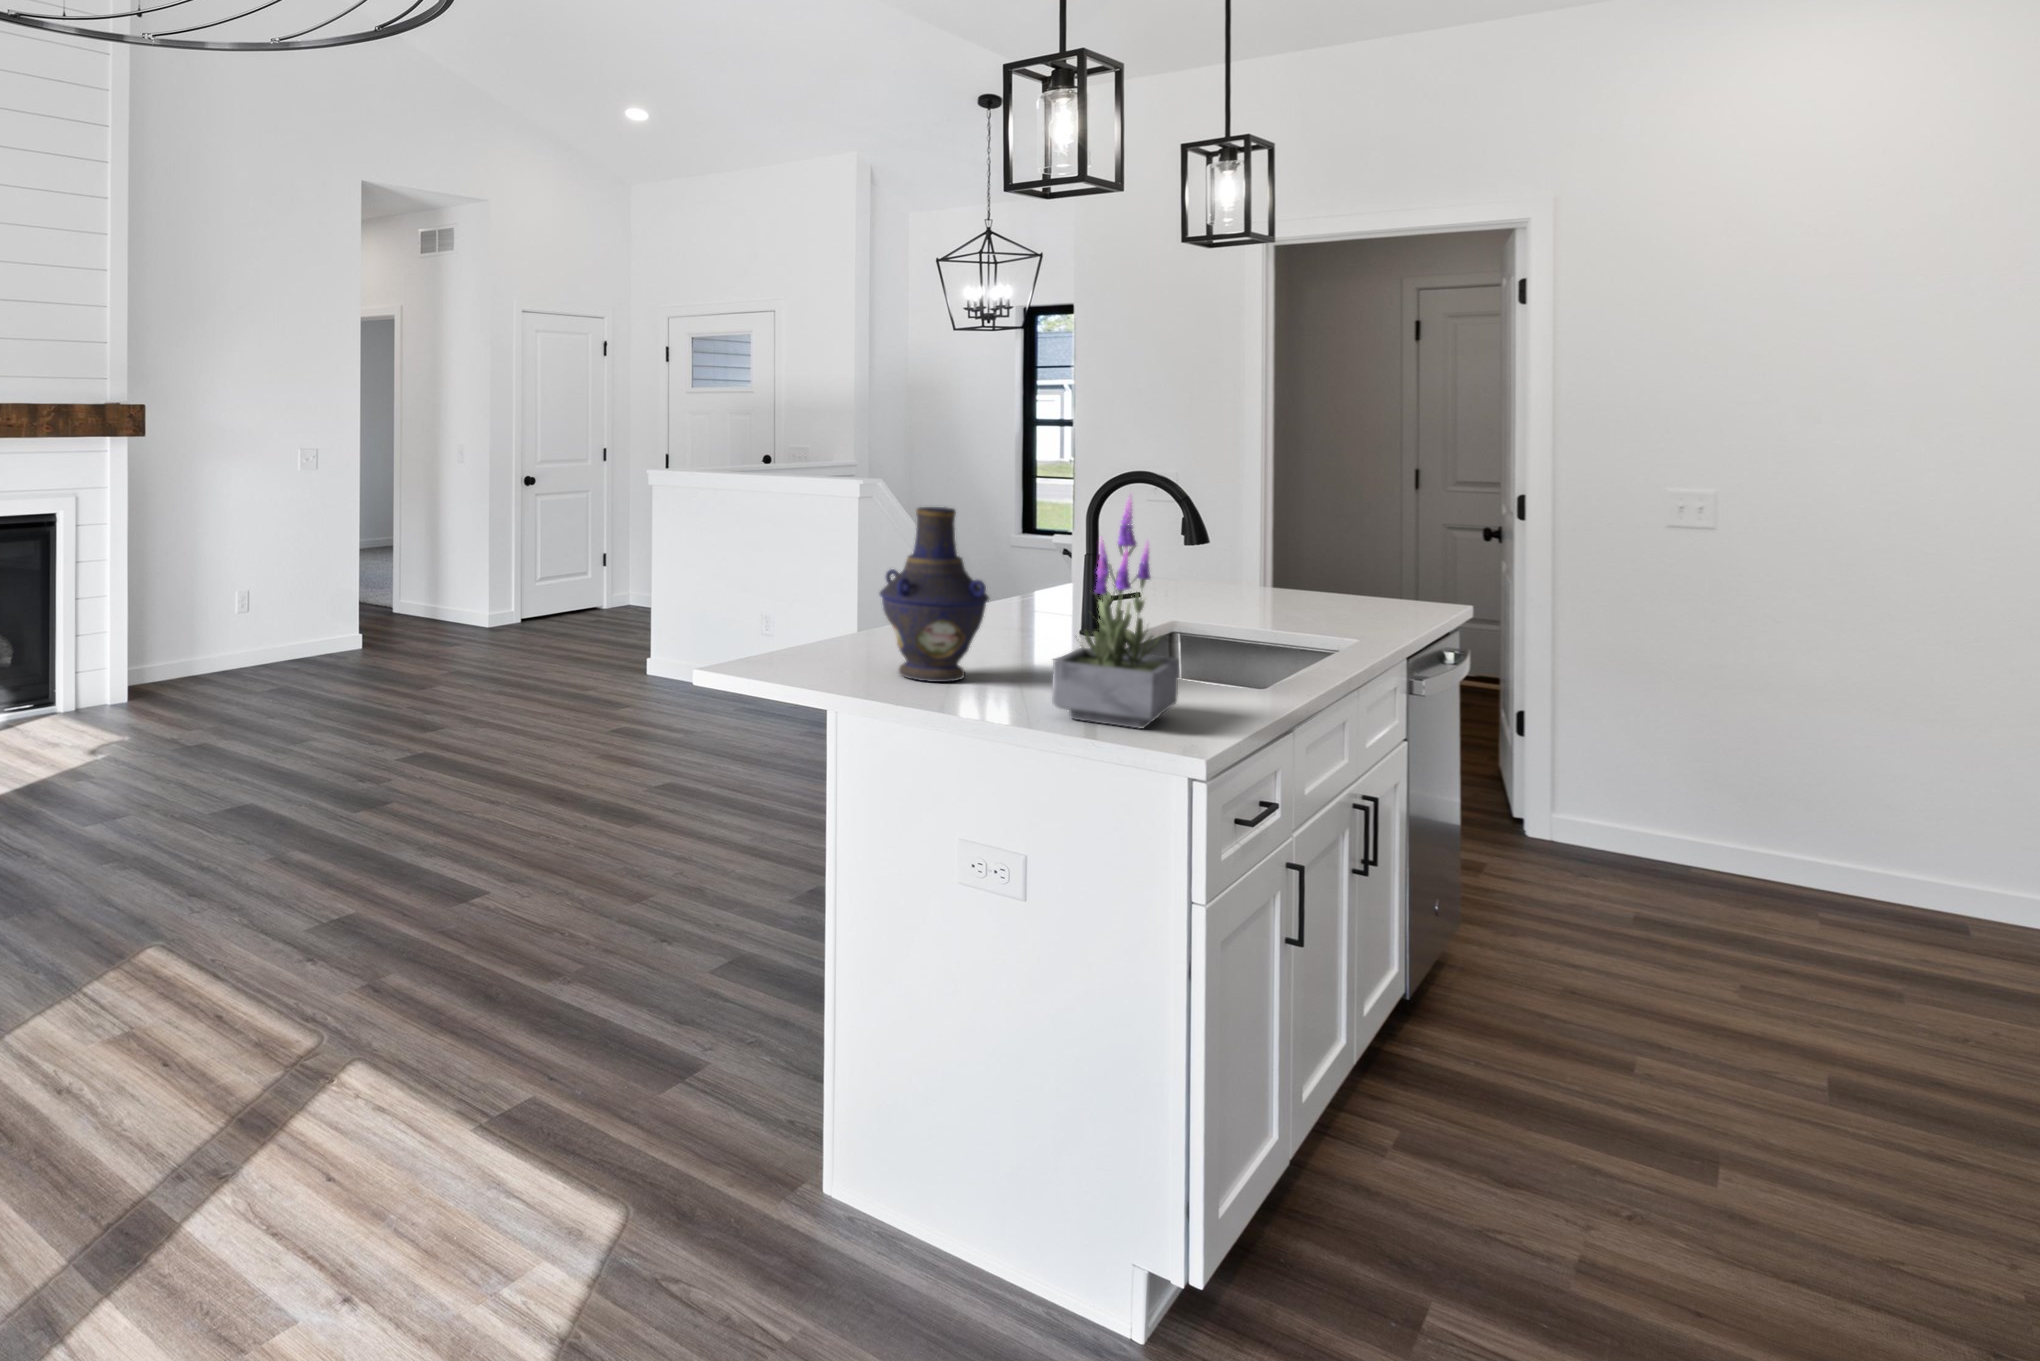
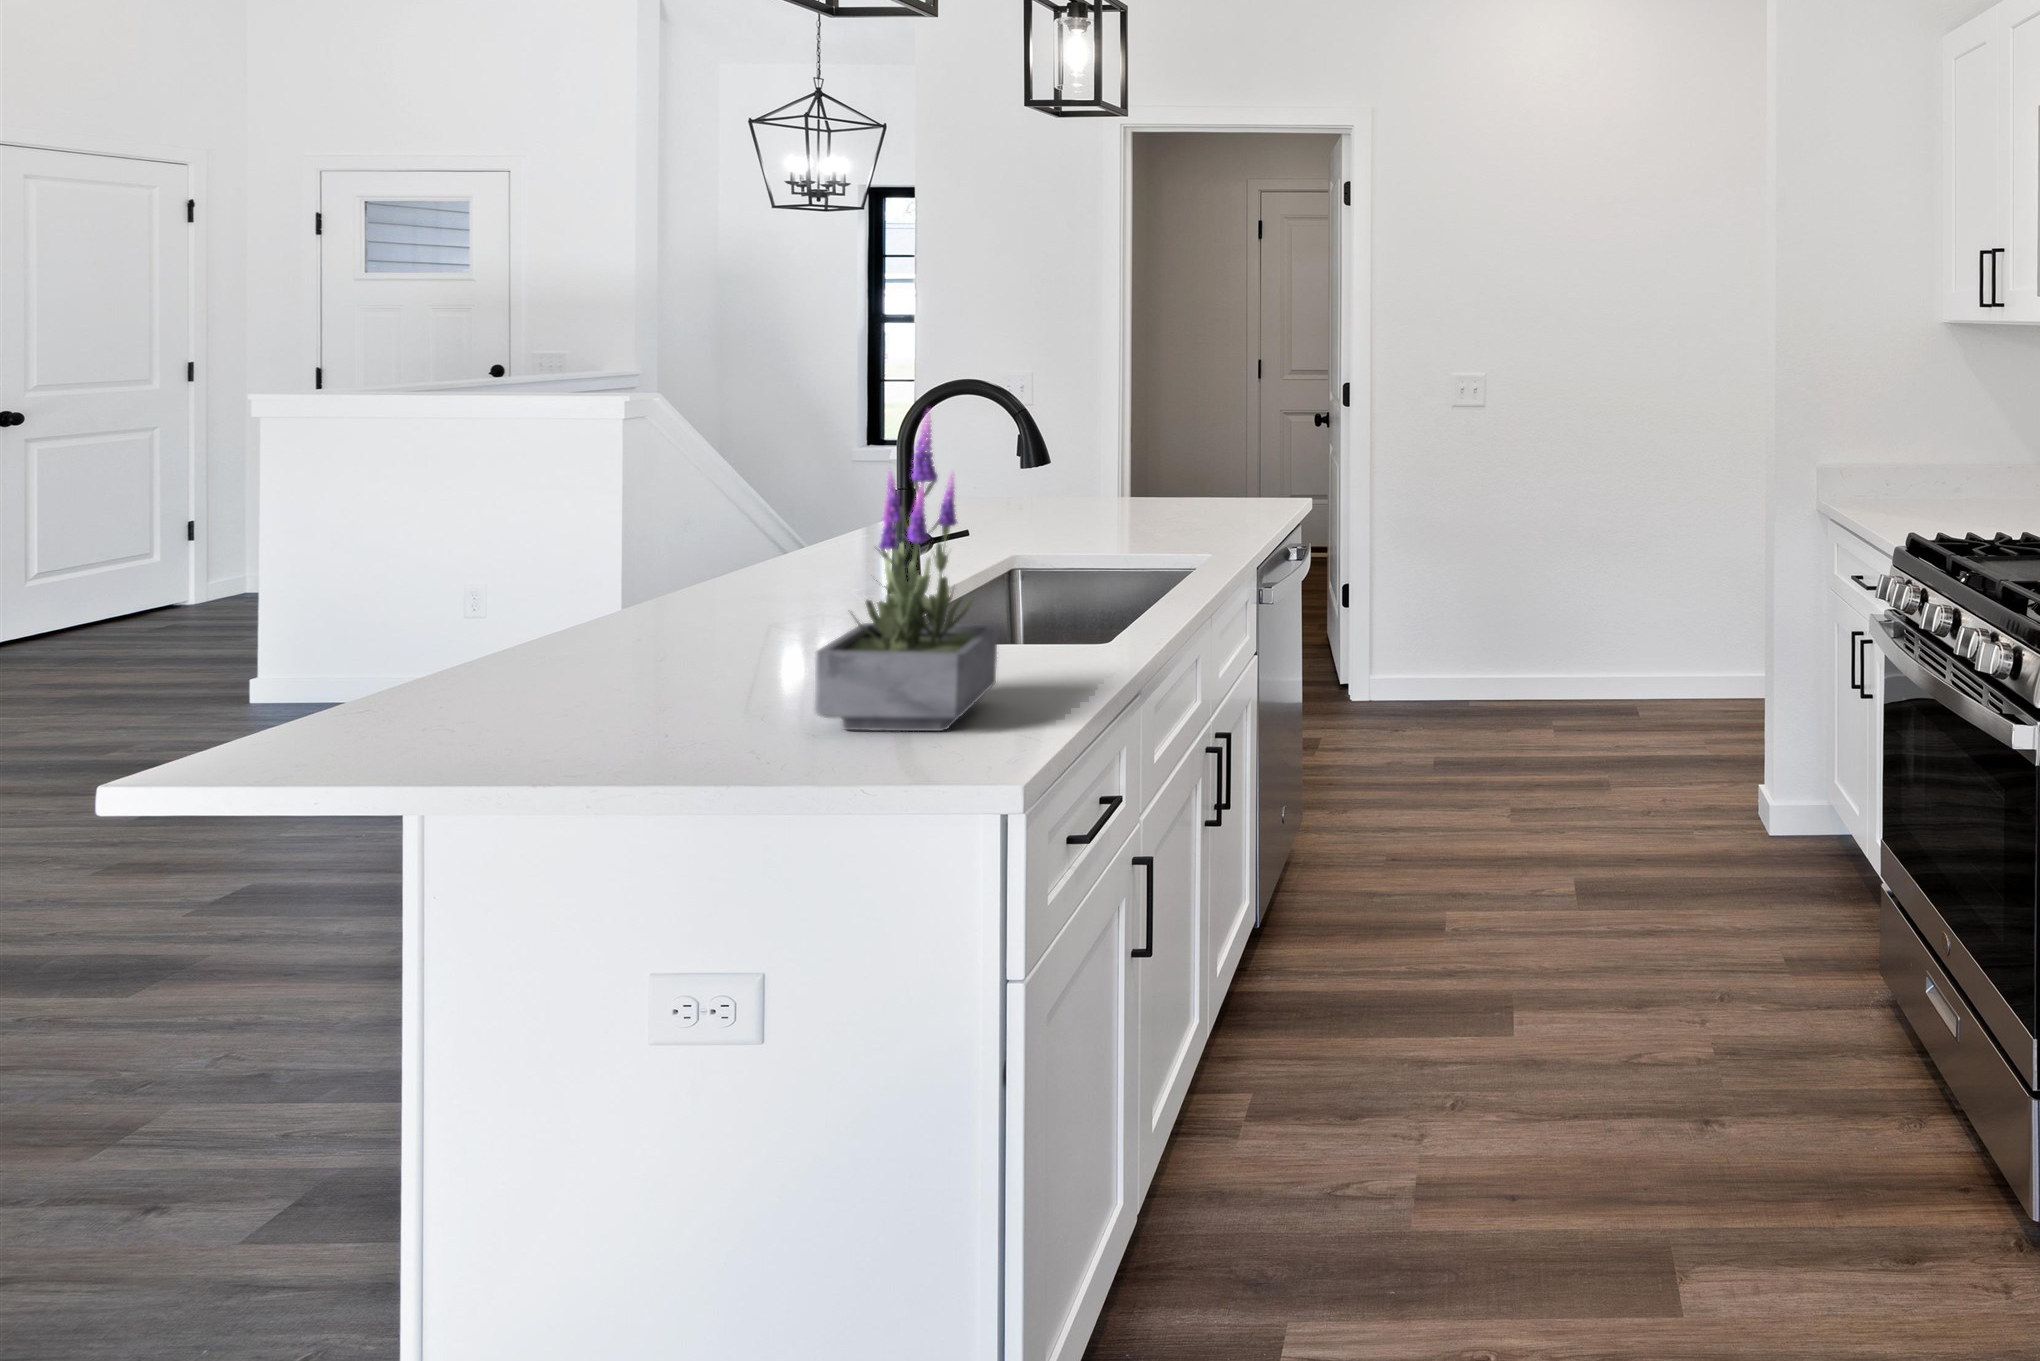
vase: present [880,507,990,682] -> none [544,431,734,694]

